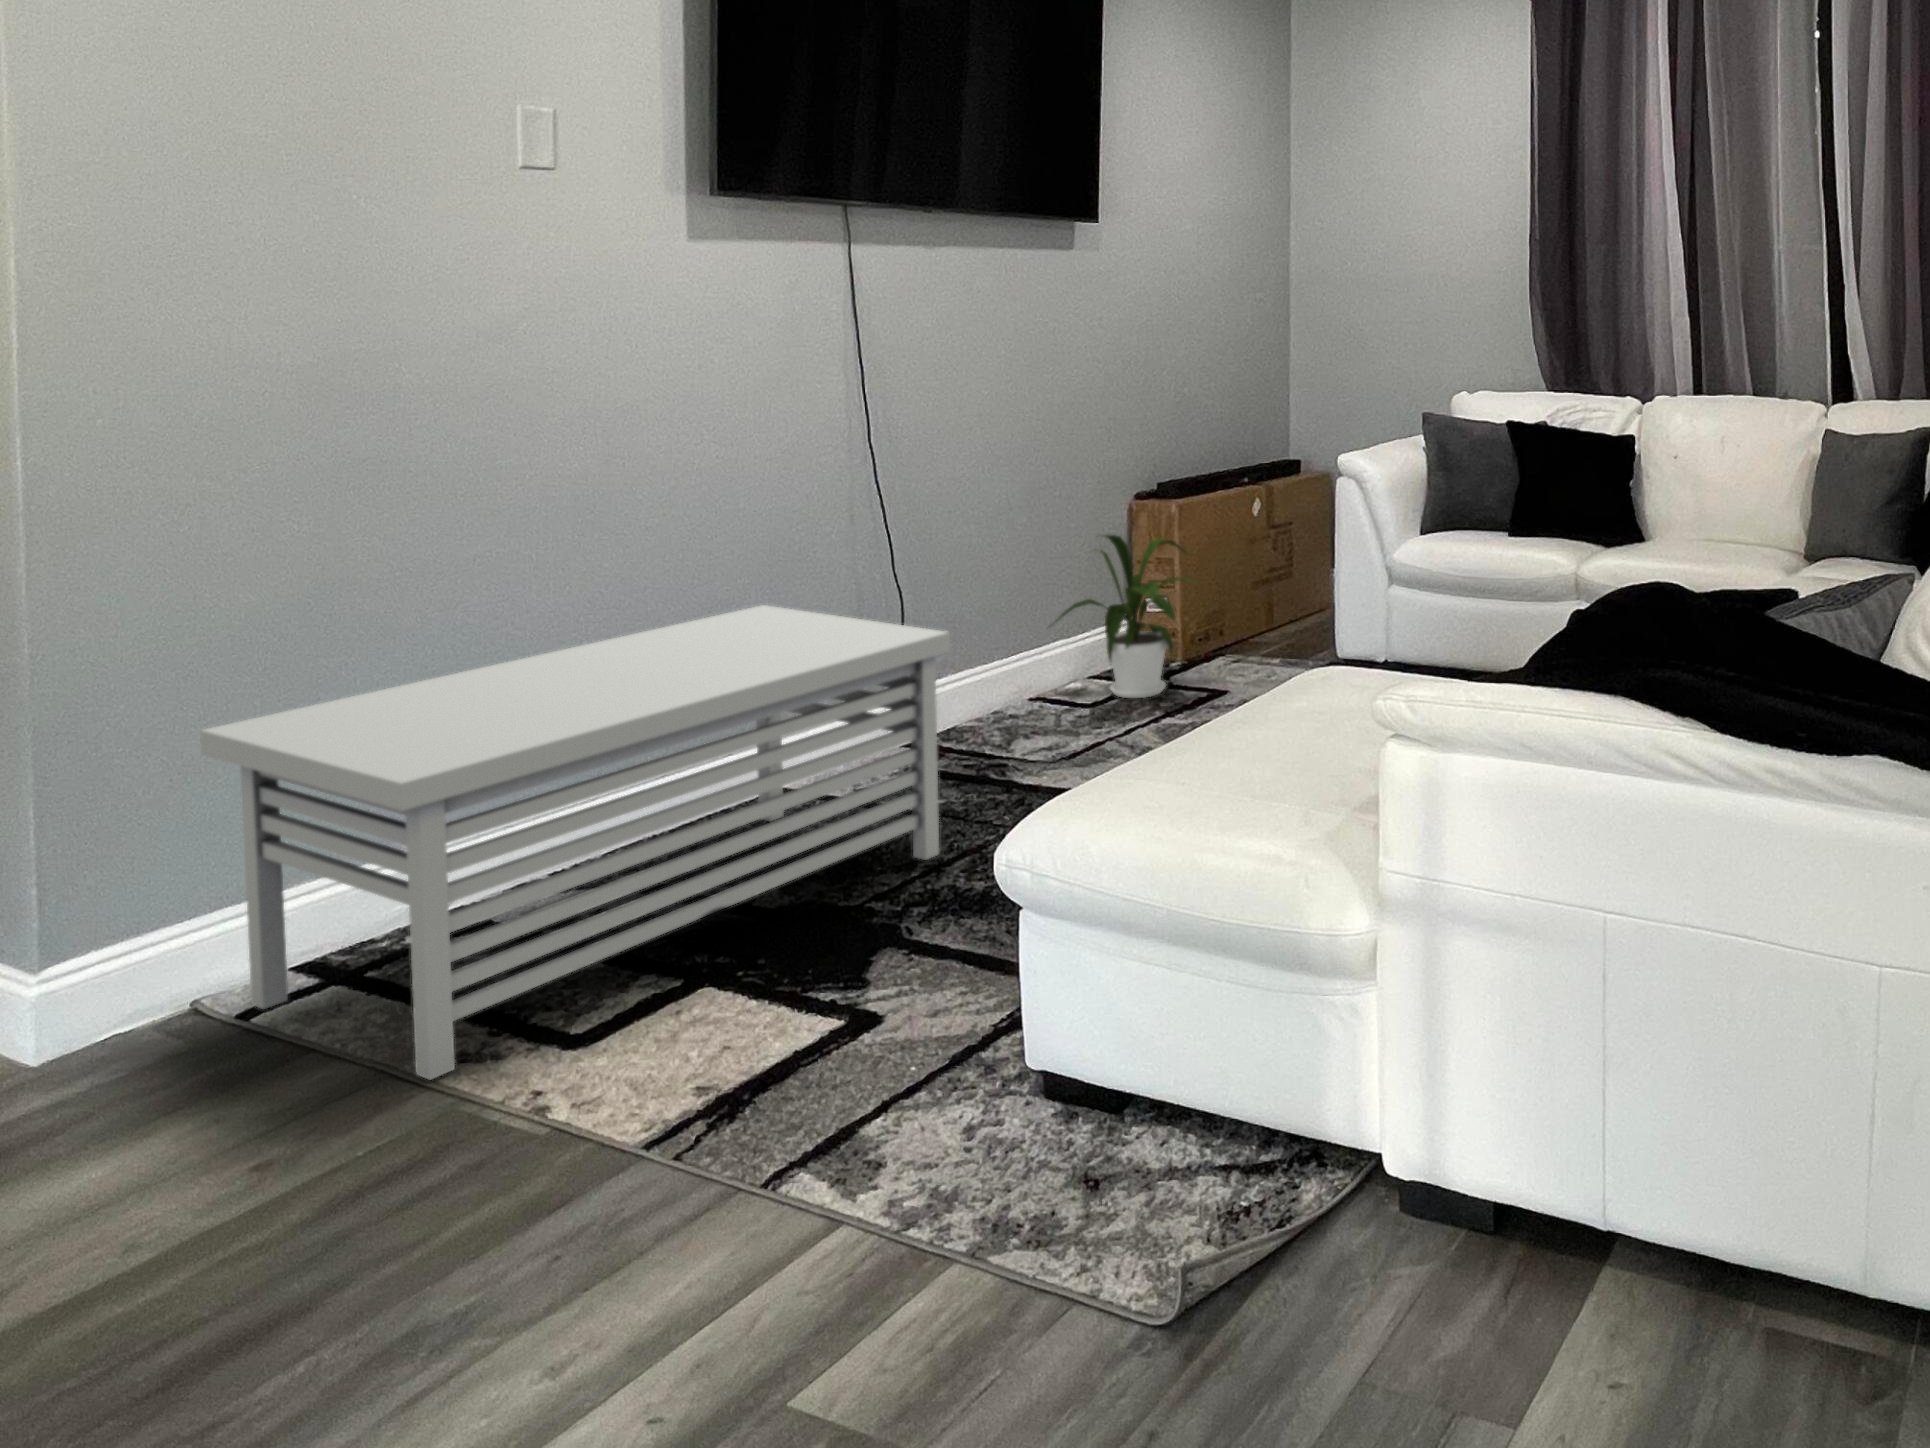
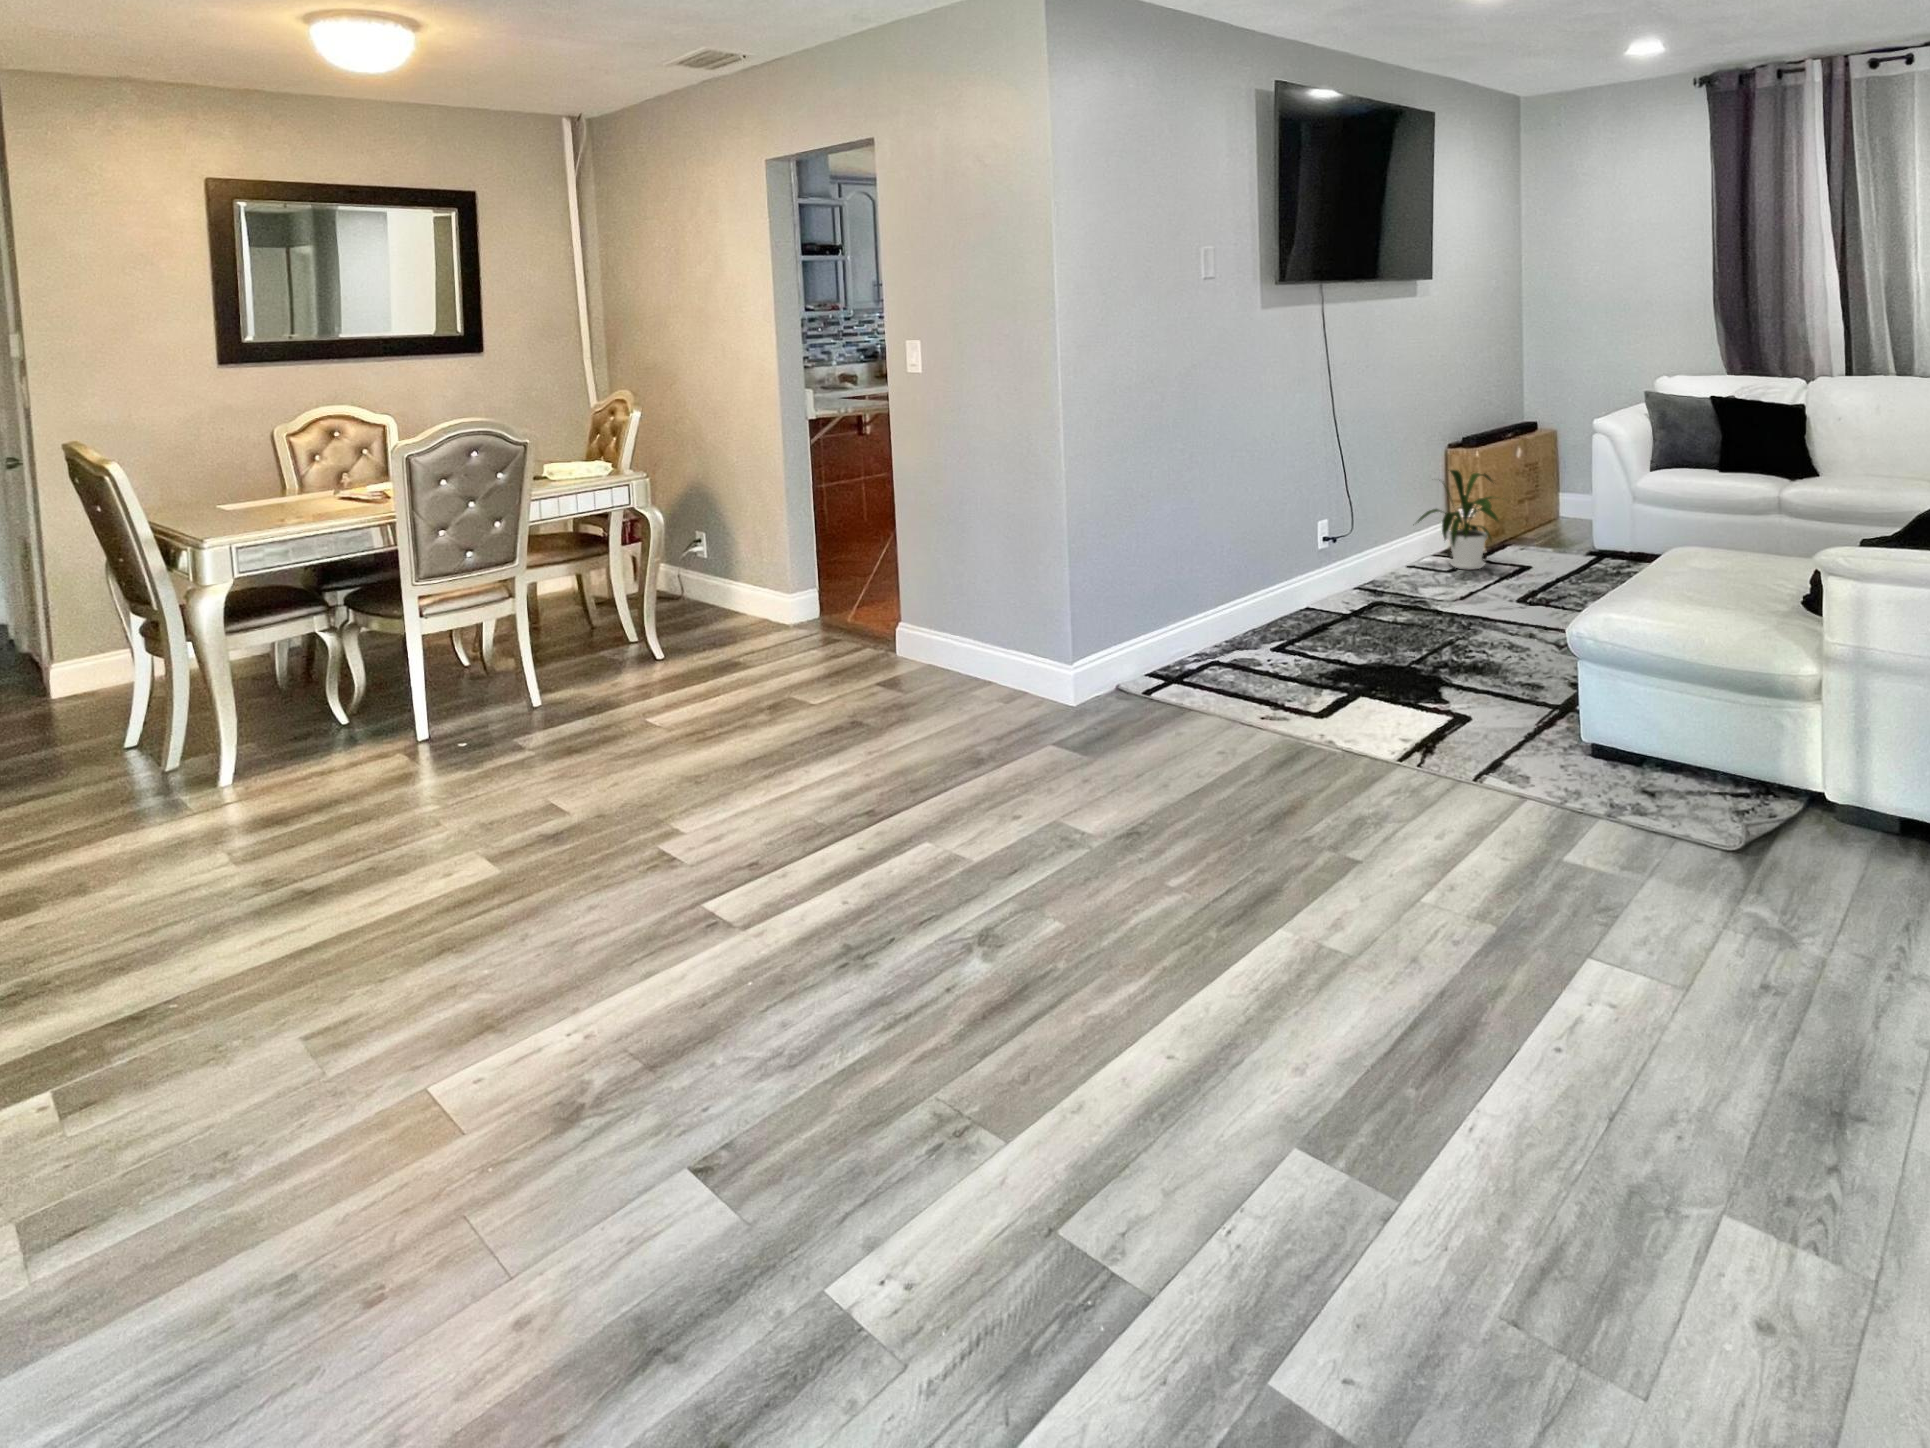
storage bench: present [201,605,950,1080] -> none [1123,505,1432,725]

